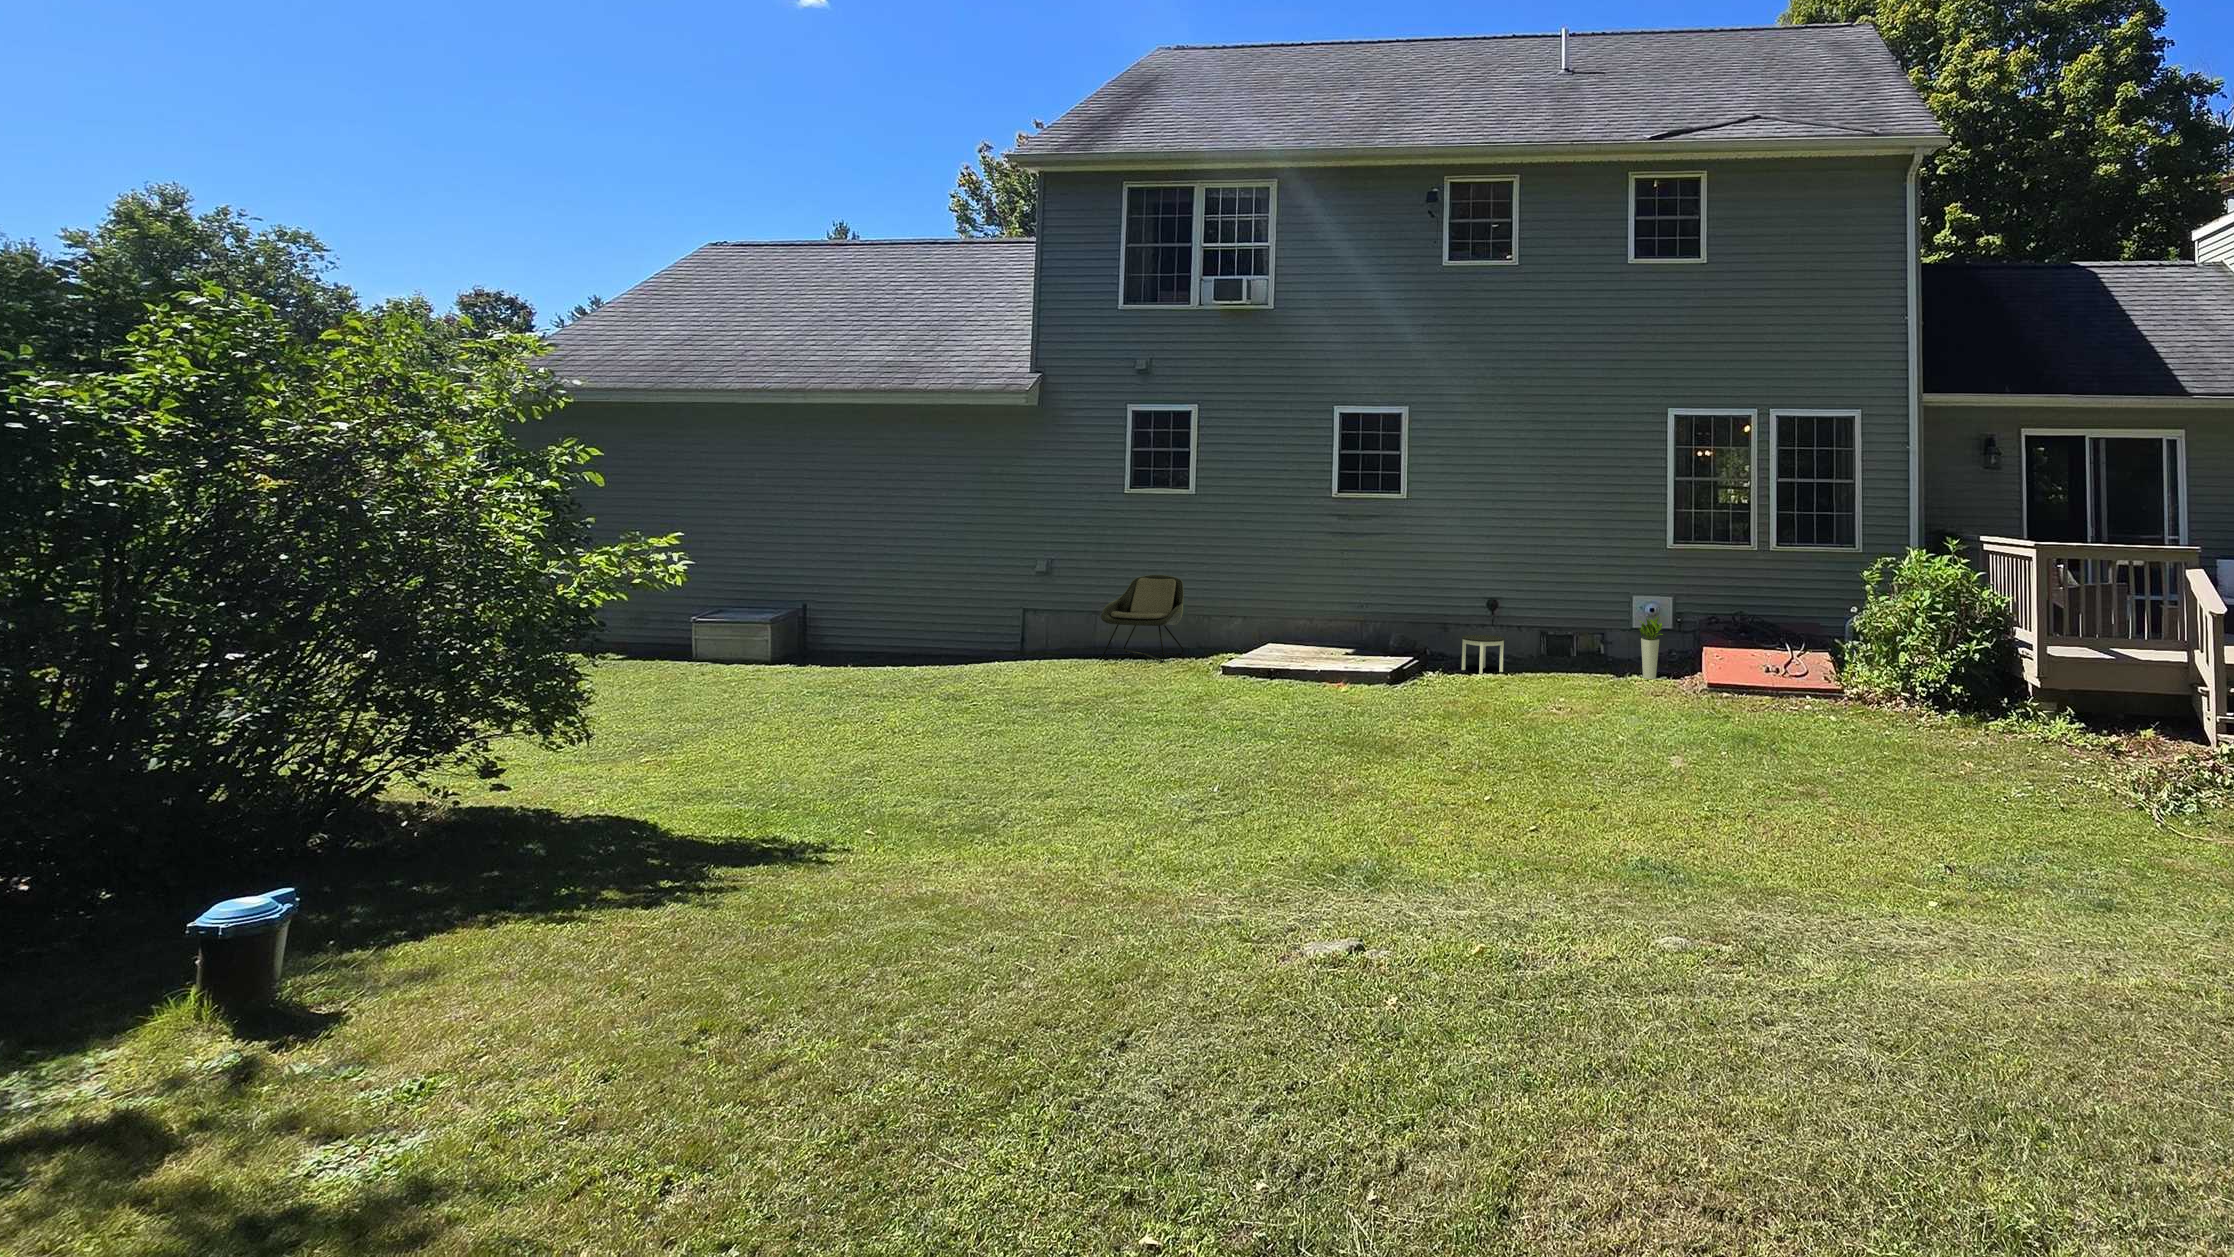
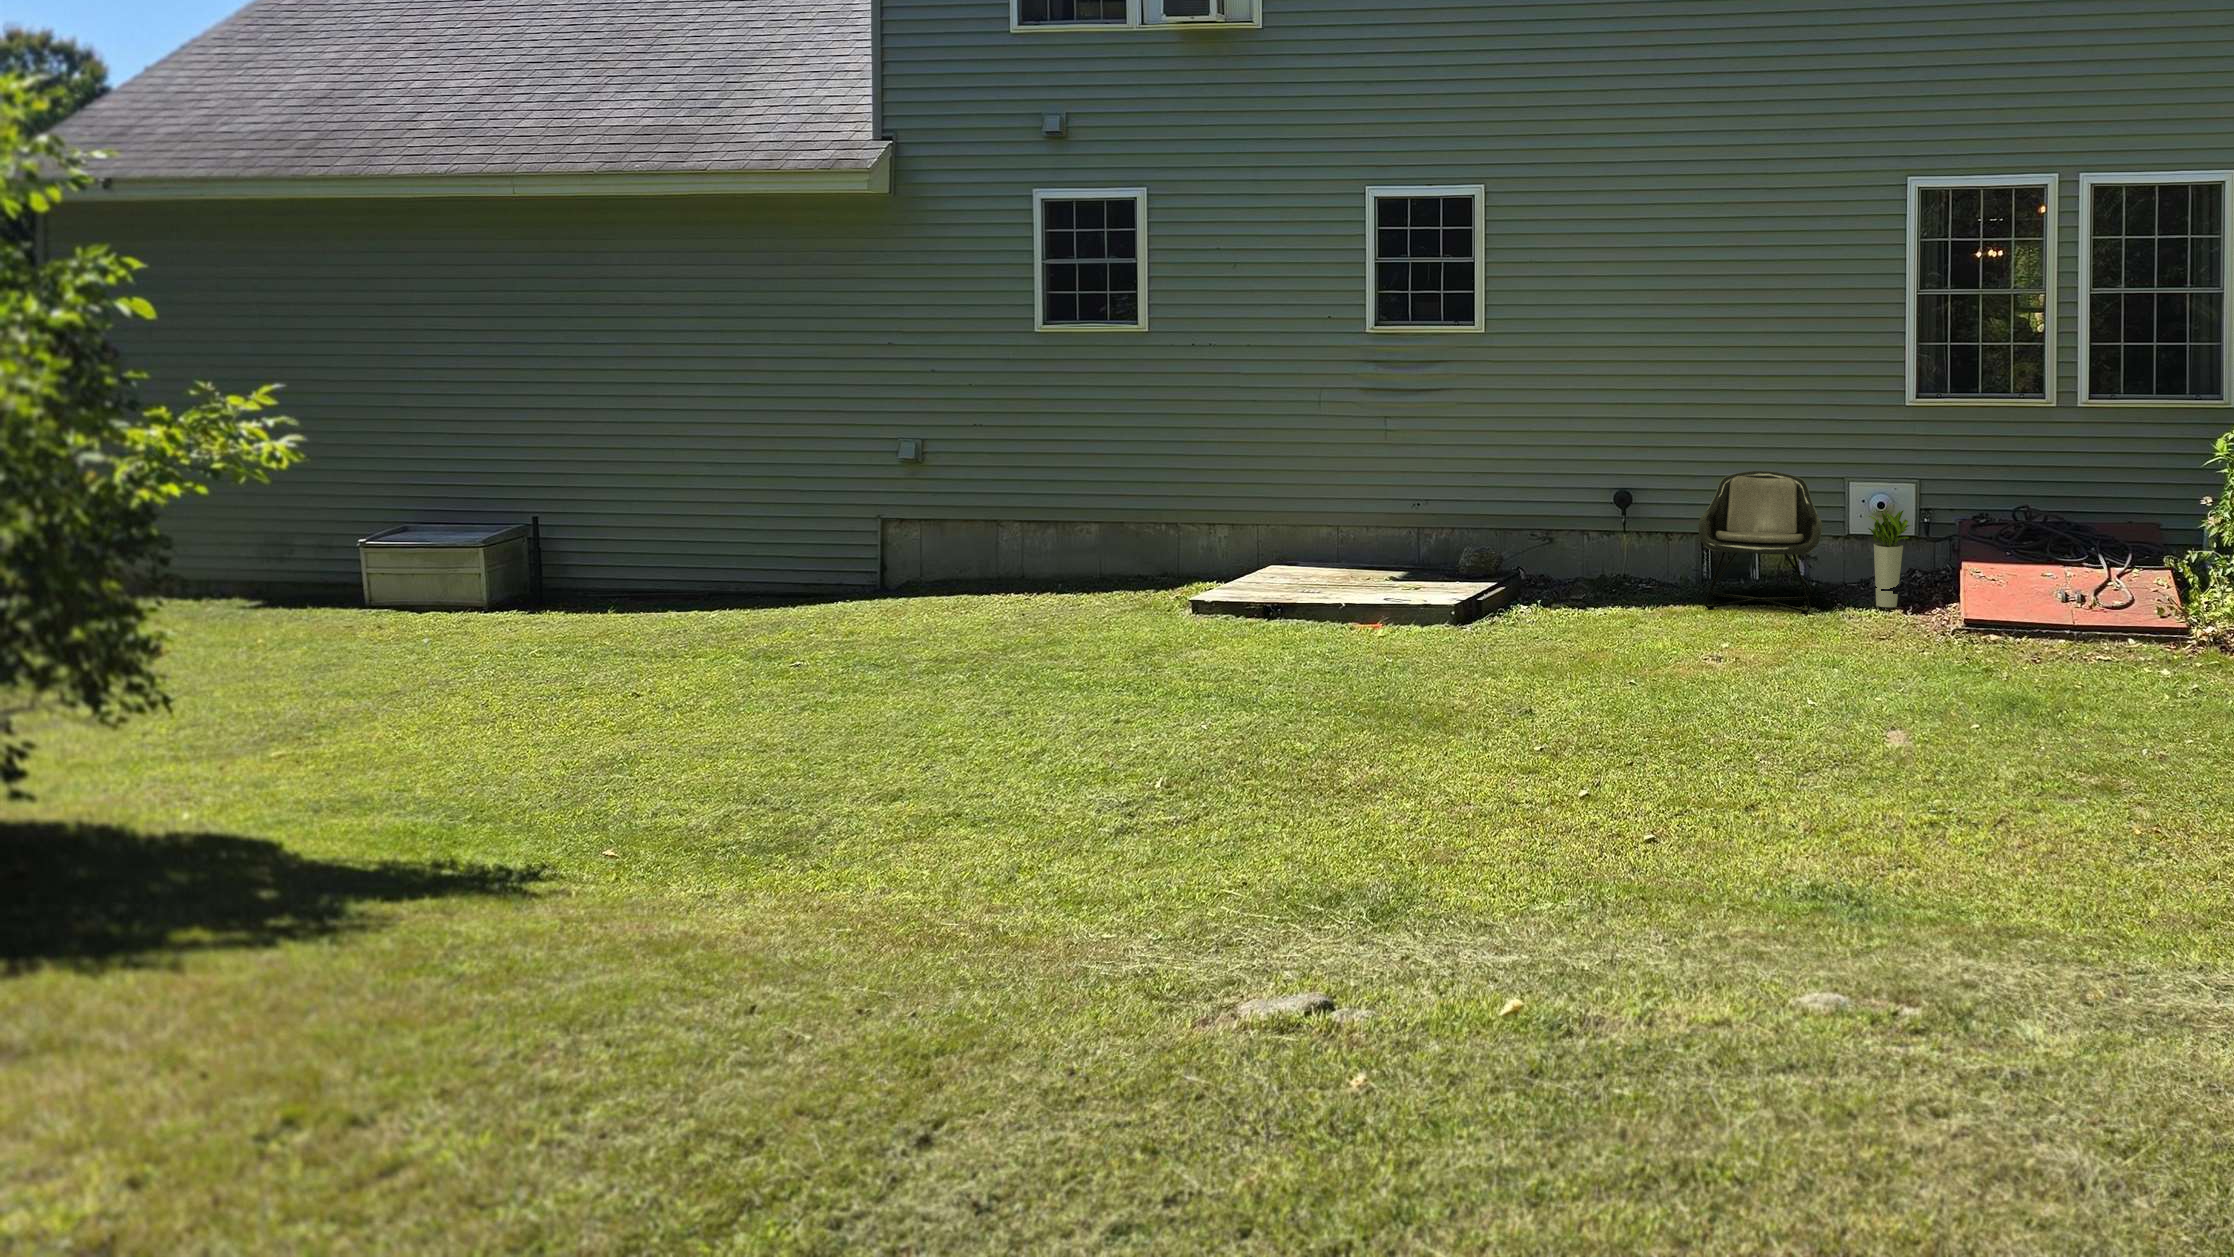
lounge chair: present [1101,575,1184,663] -> present [1699,471,1822,614]
round table: present [1462,635,1505,674] -> none [1590,541,1657,601]

